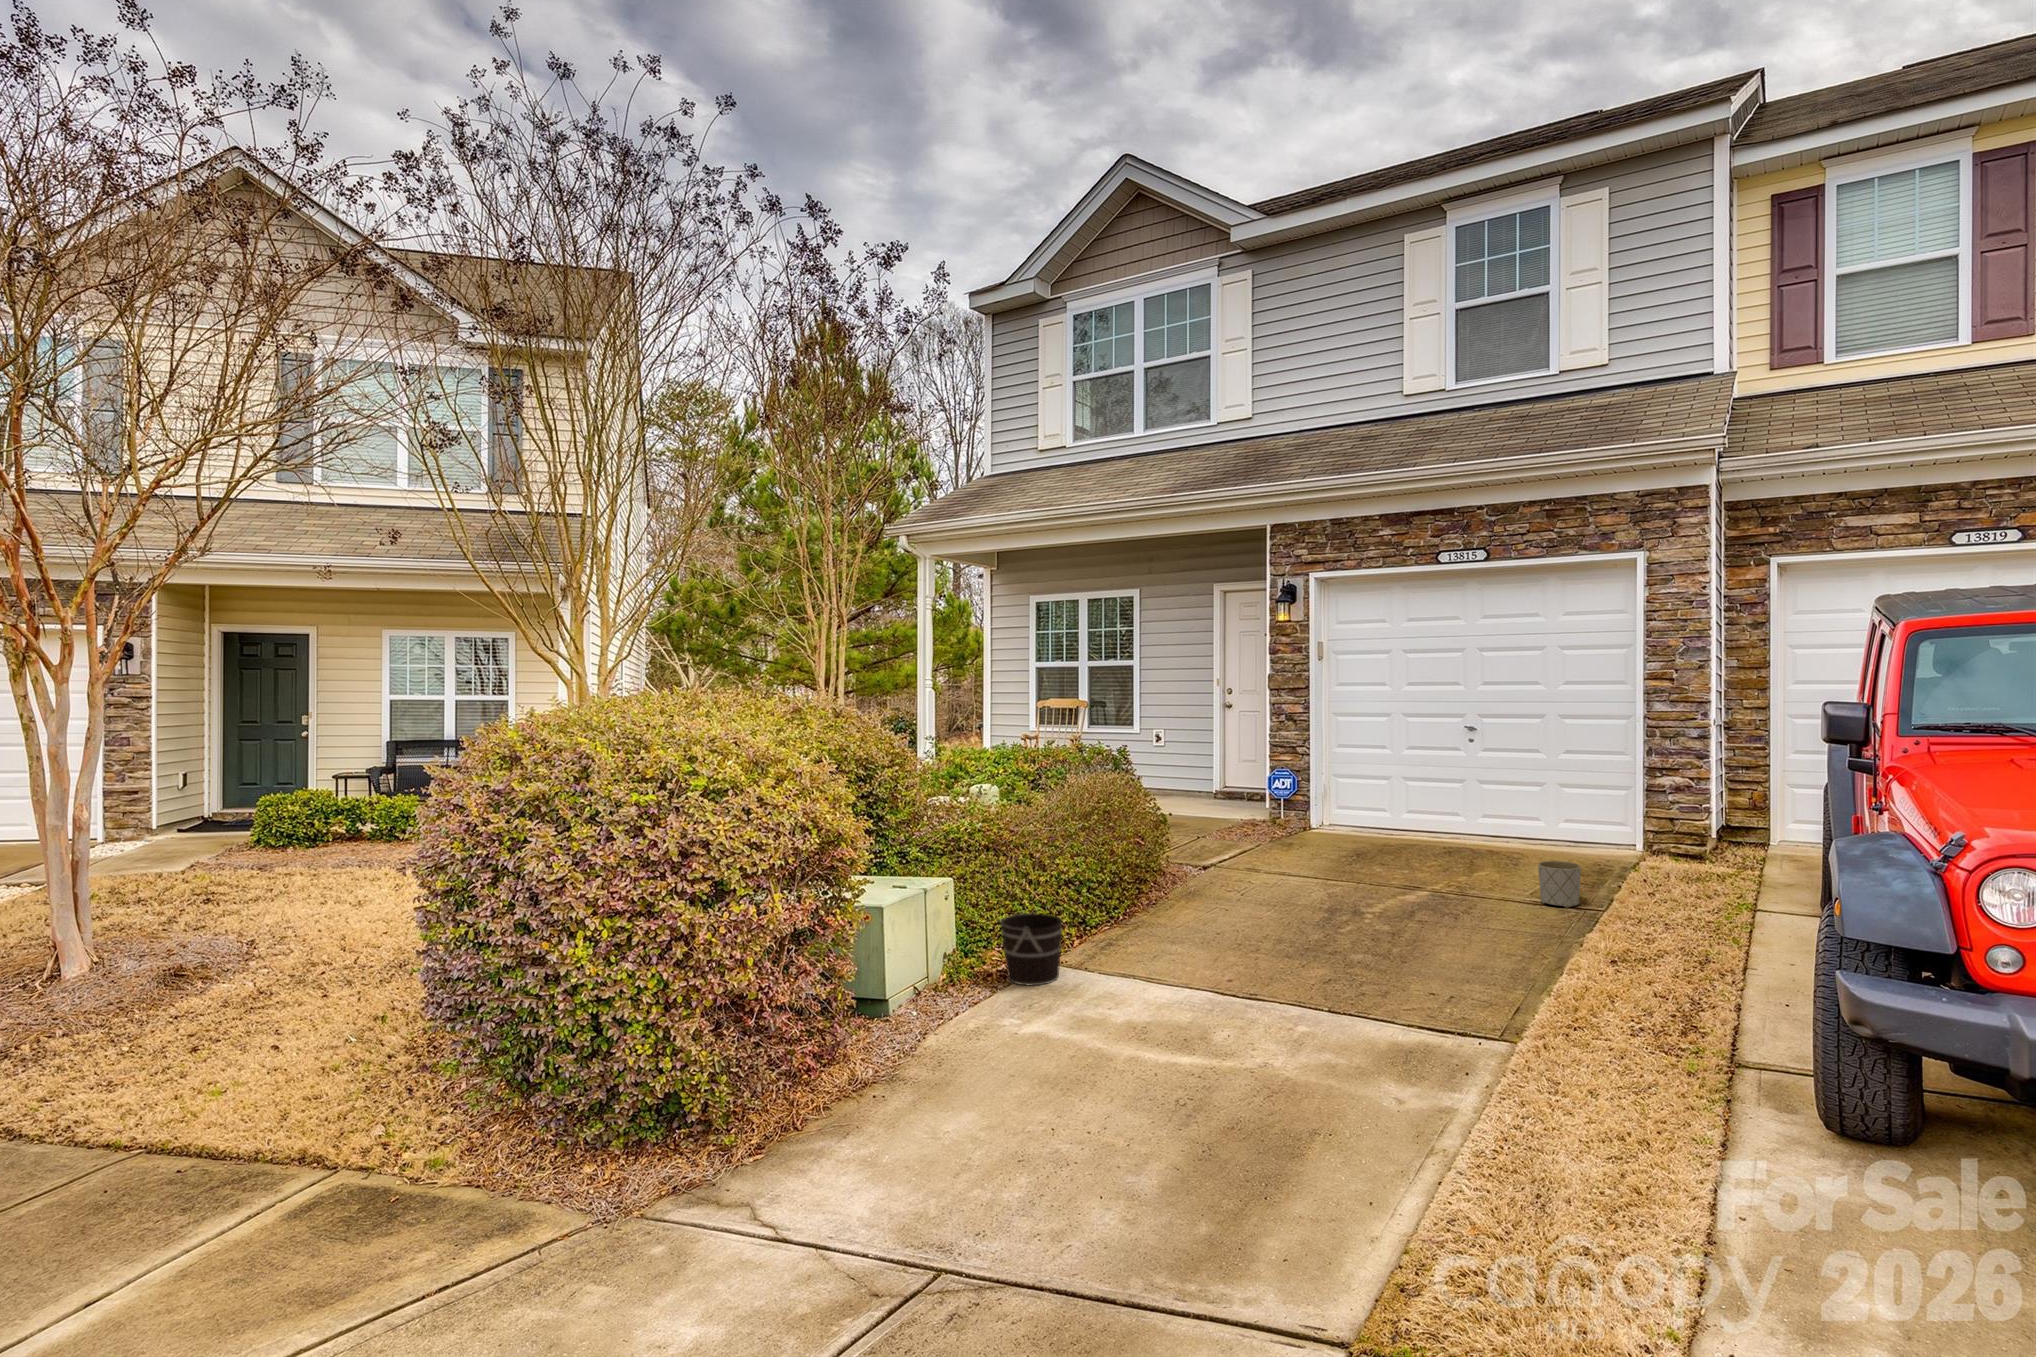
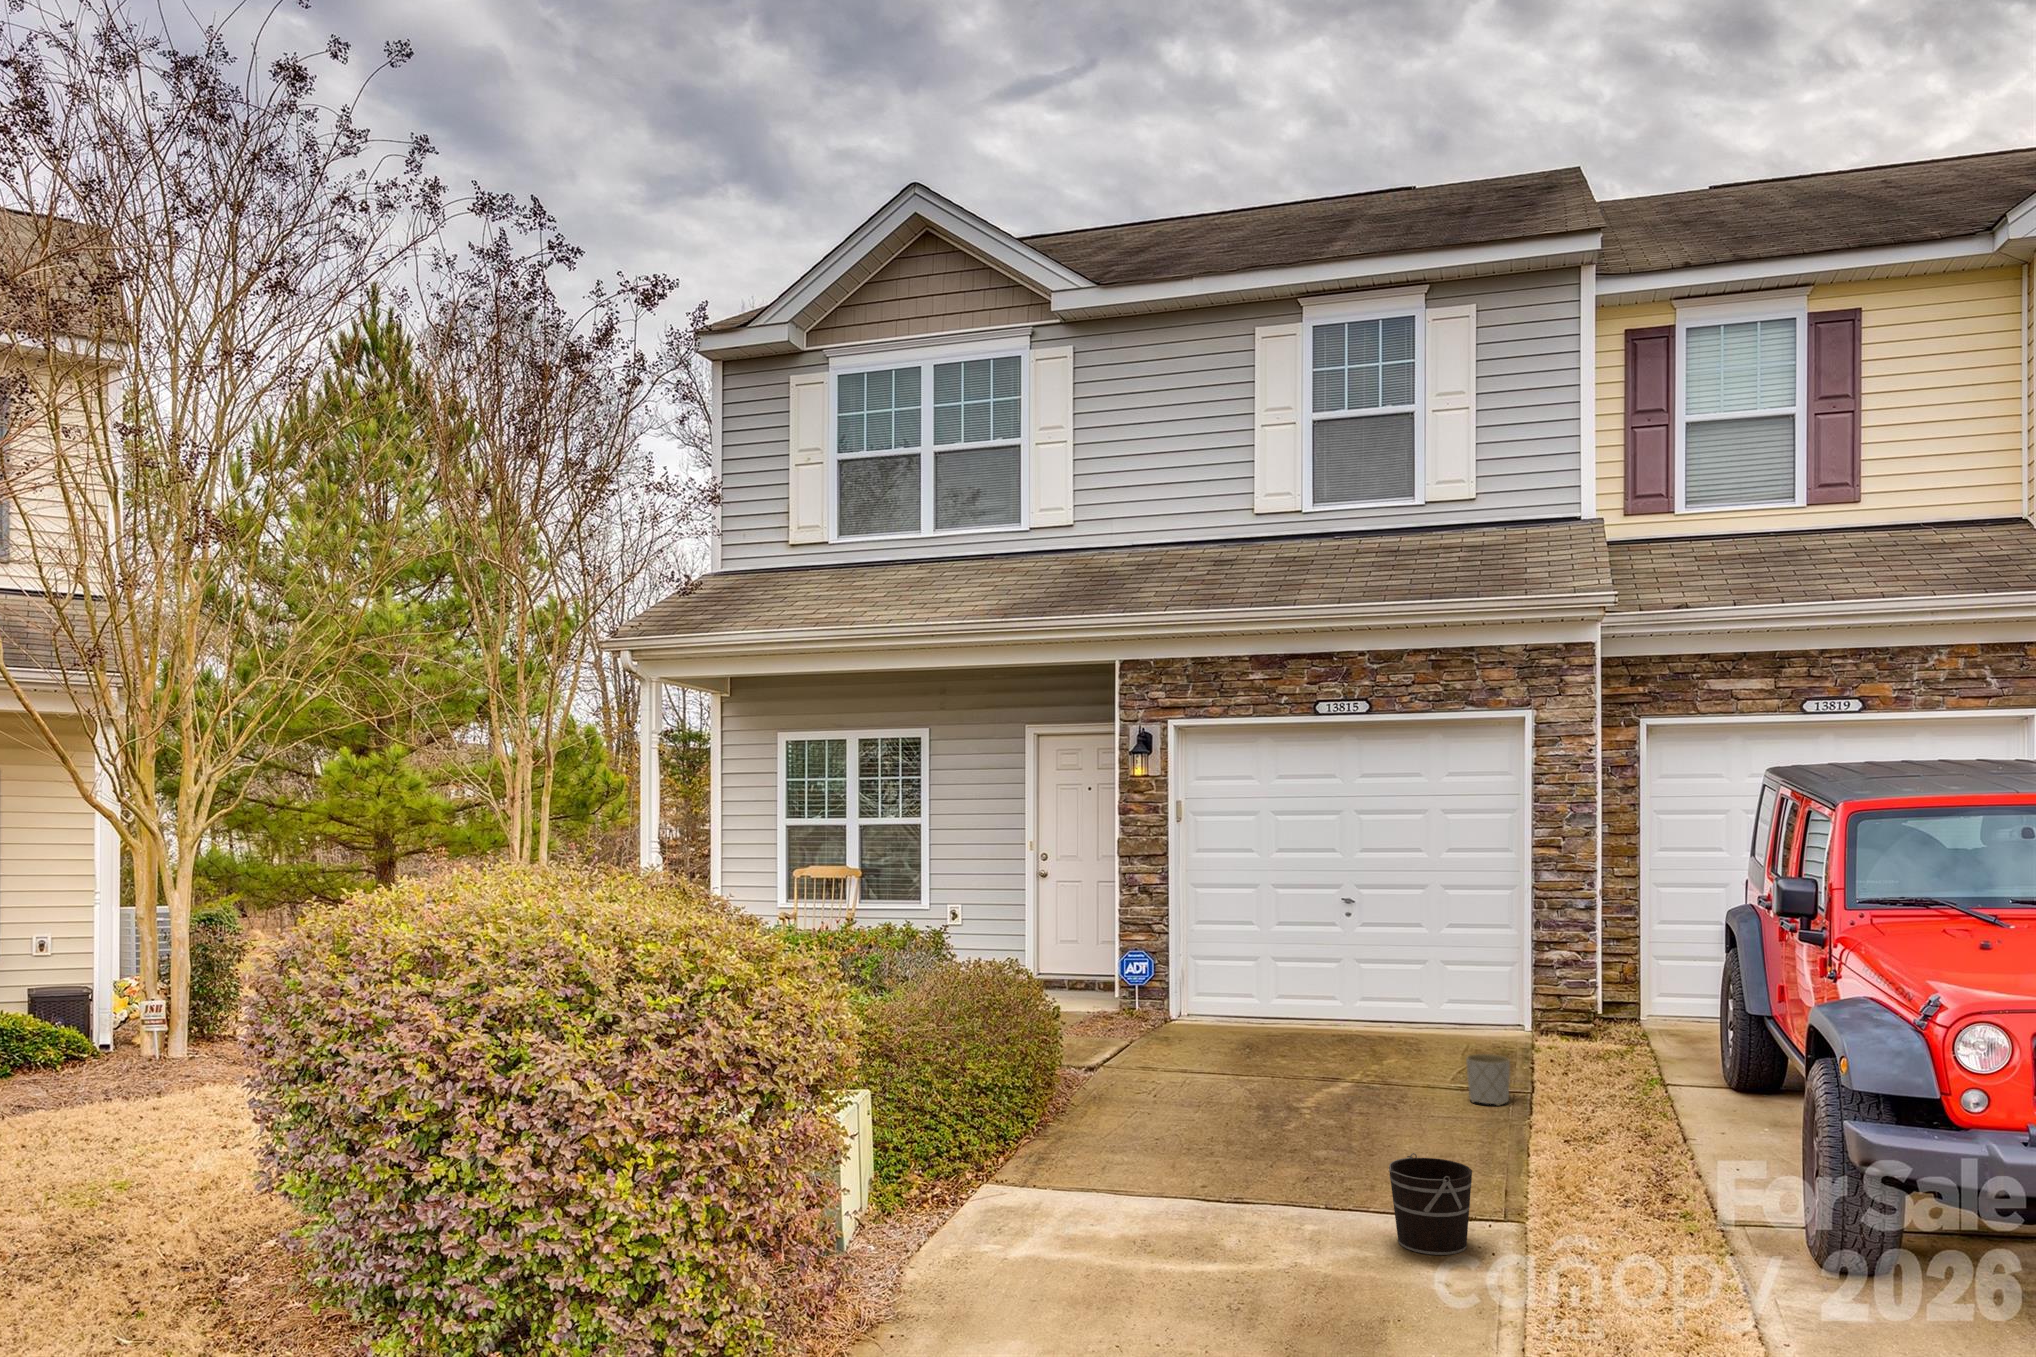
bucket: present [1000,912,1063,986] -> present [1389,1153,1472,1255]

